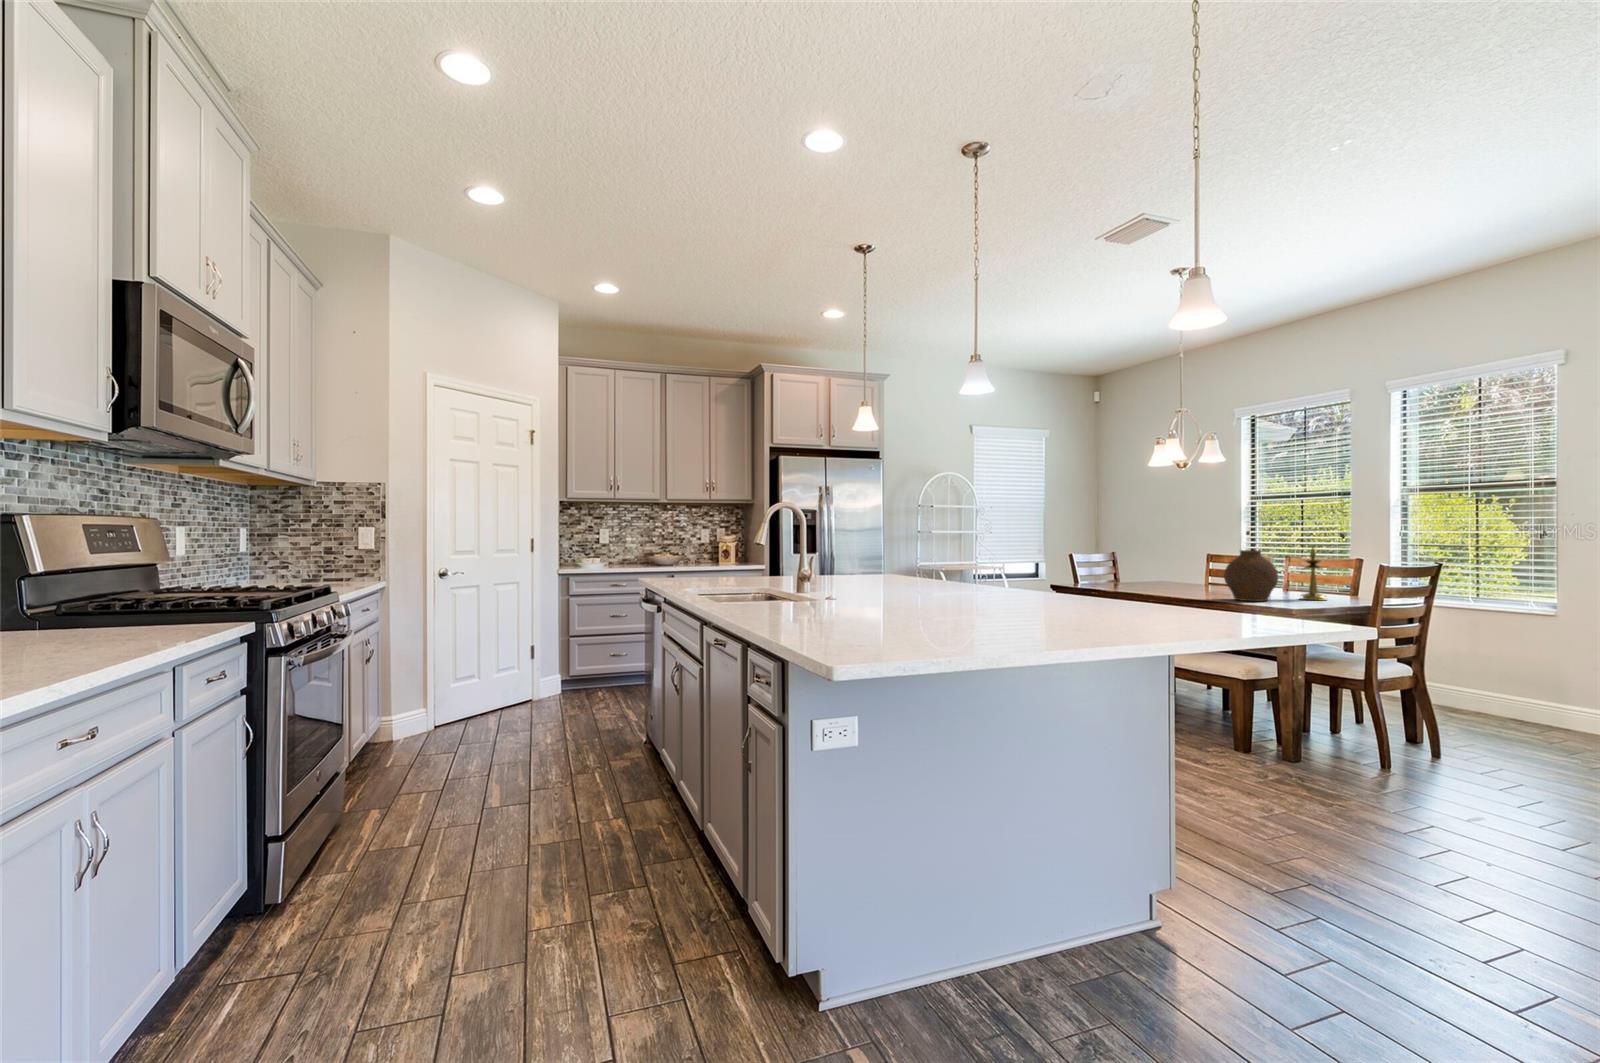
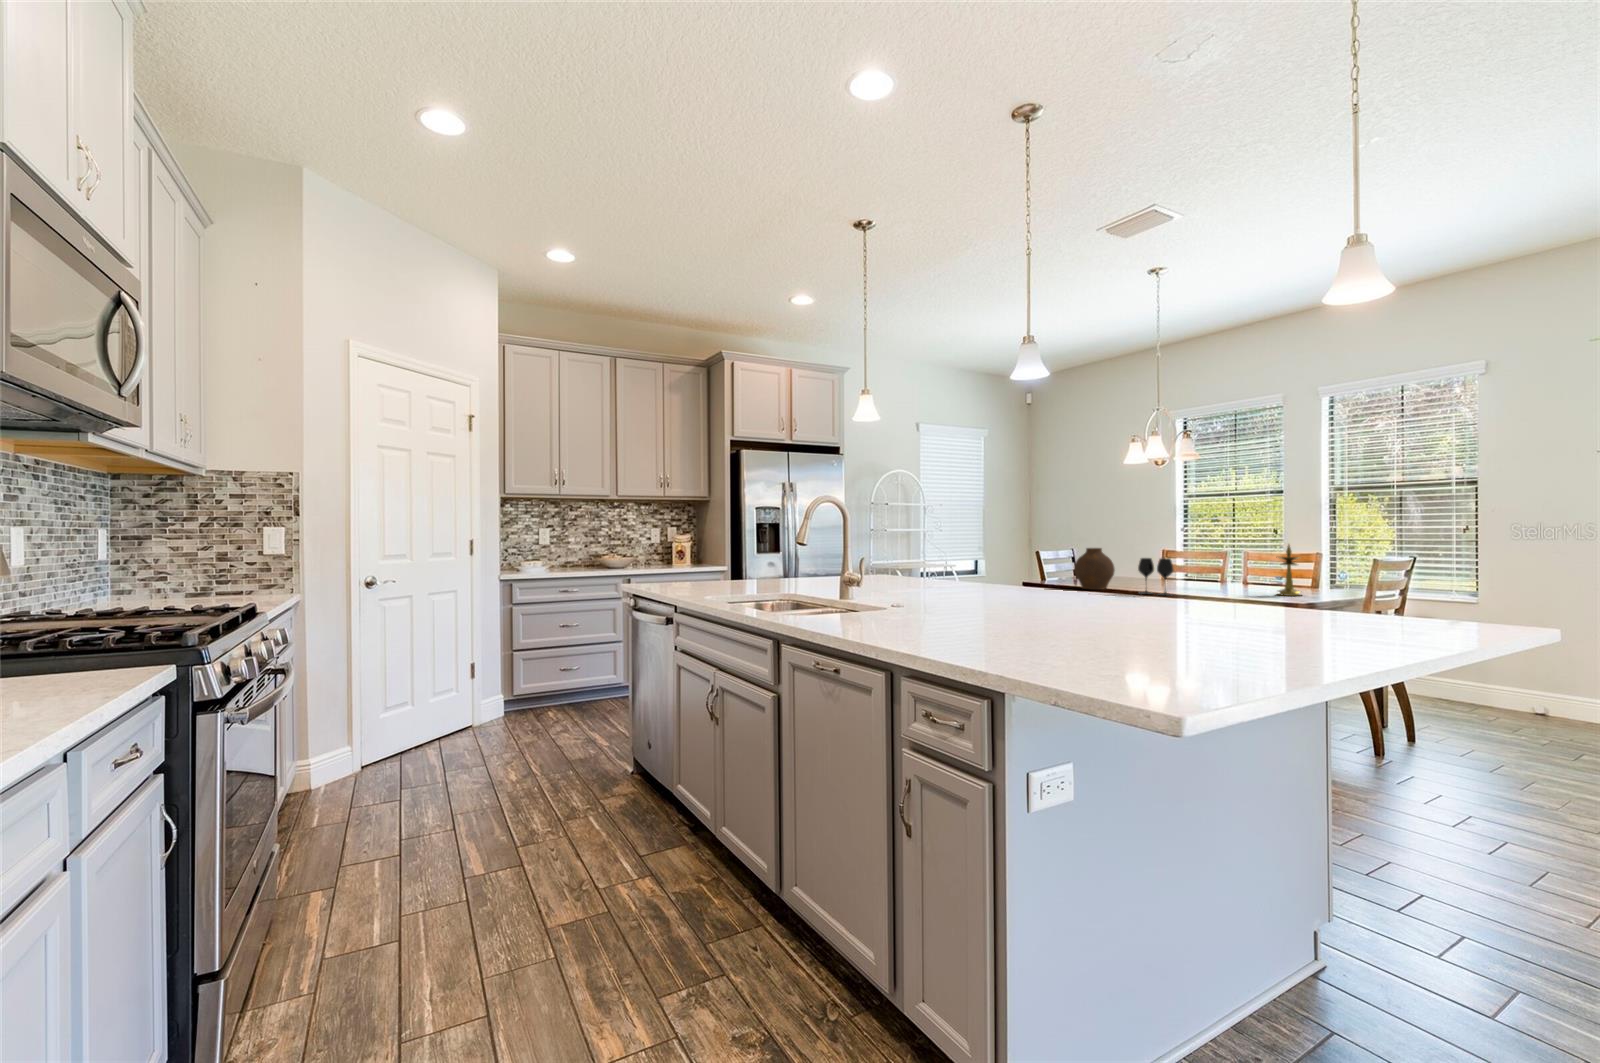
vase: present [1224,550,1278,601] -> present [1074,548,1115,590]
wine glass: none [1155,560,1191,598] -> present [1138,558,1174,595]

